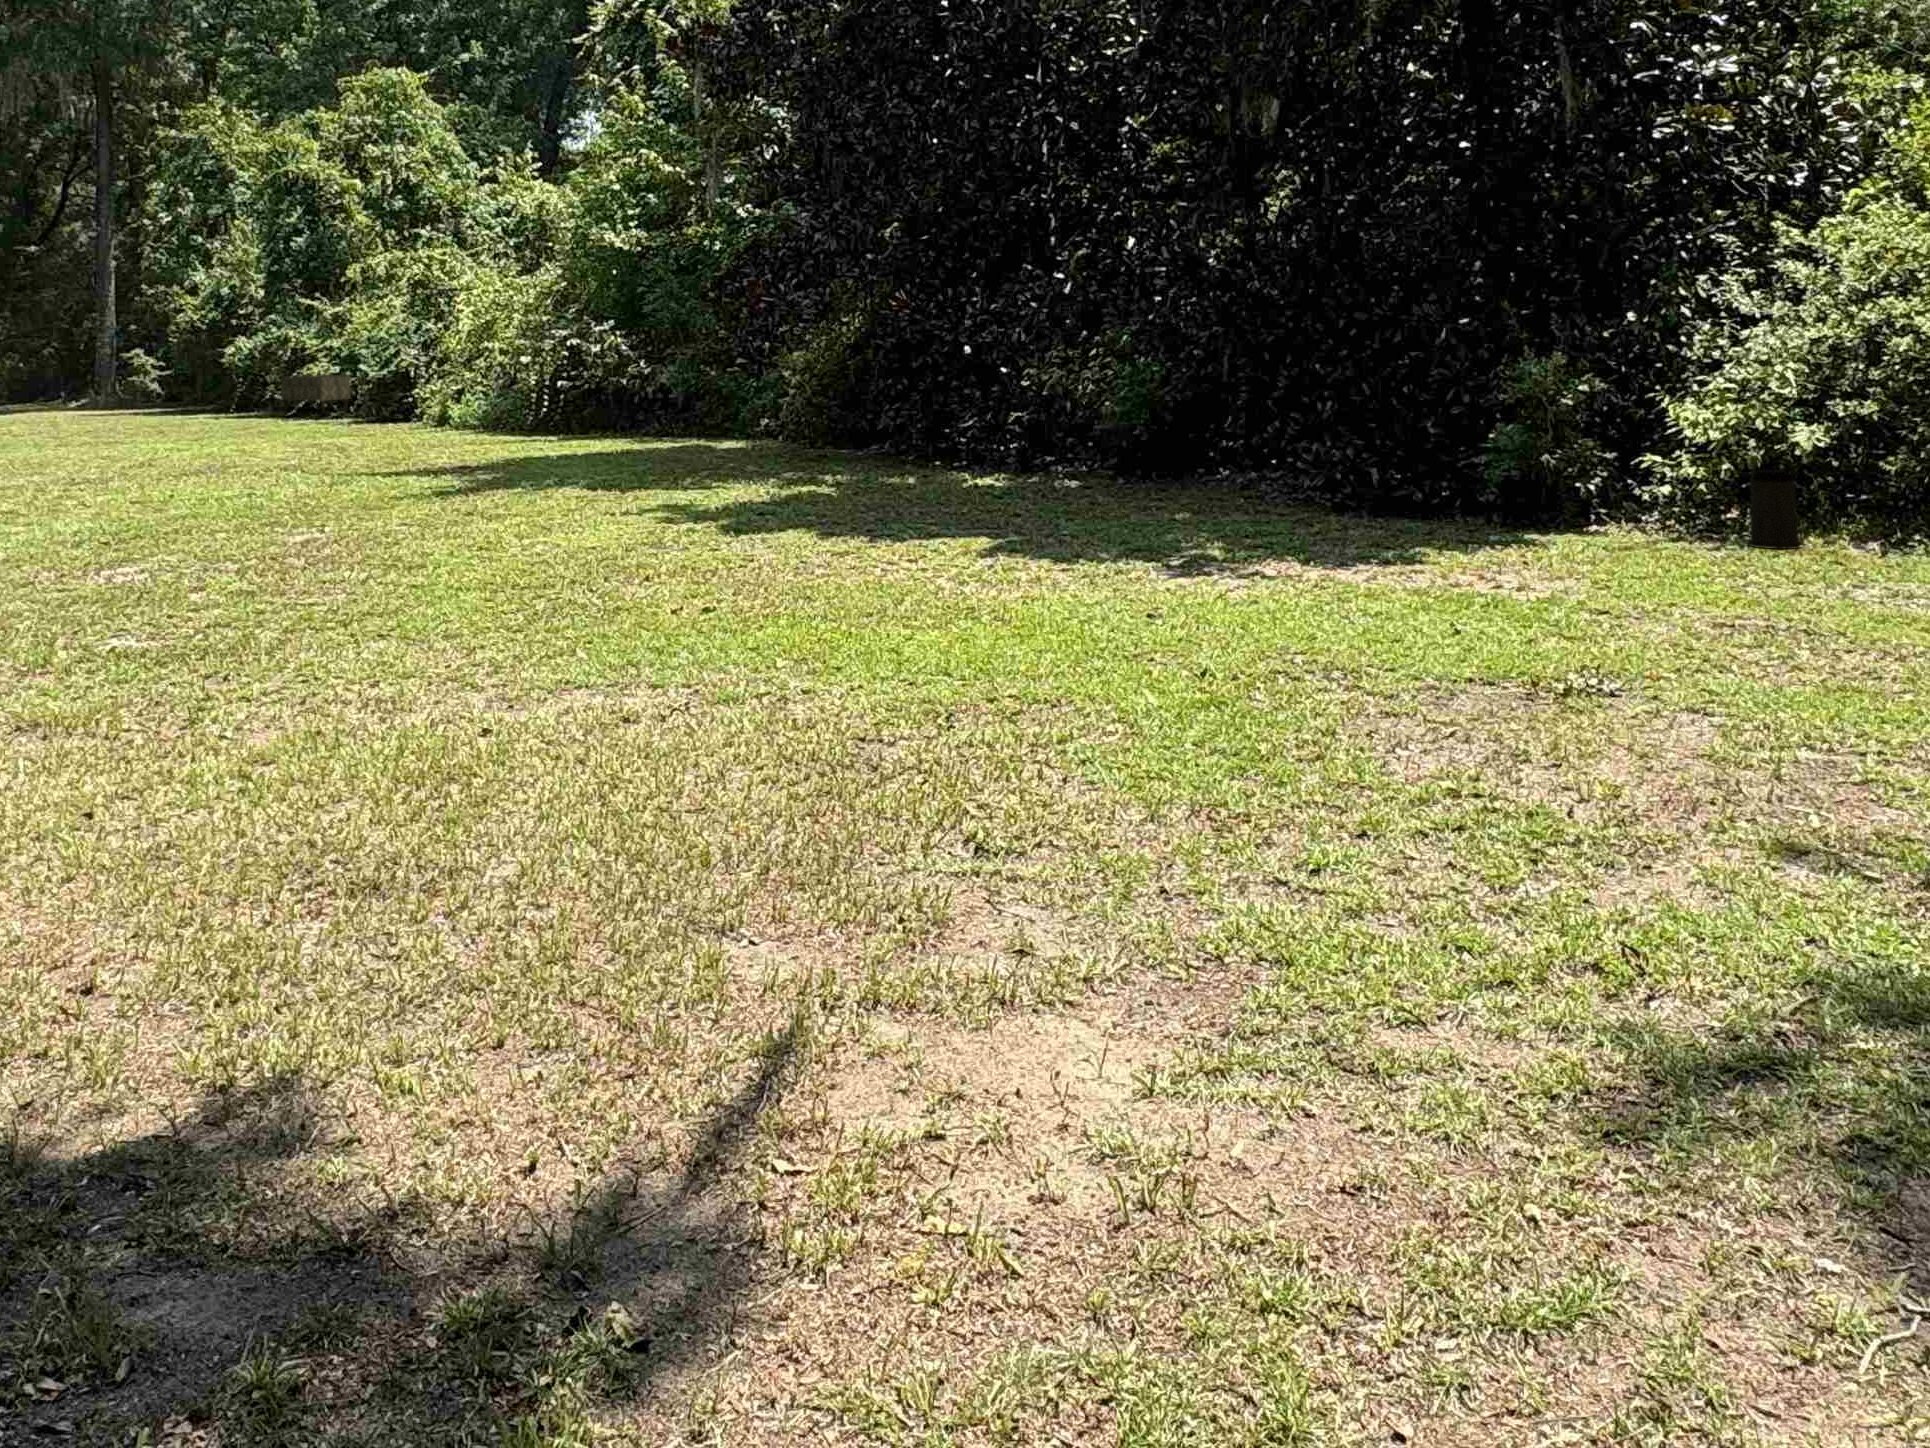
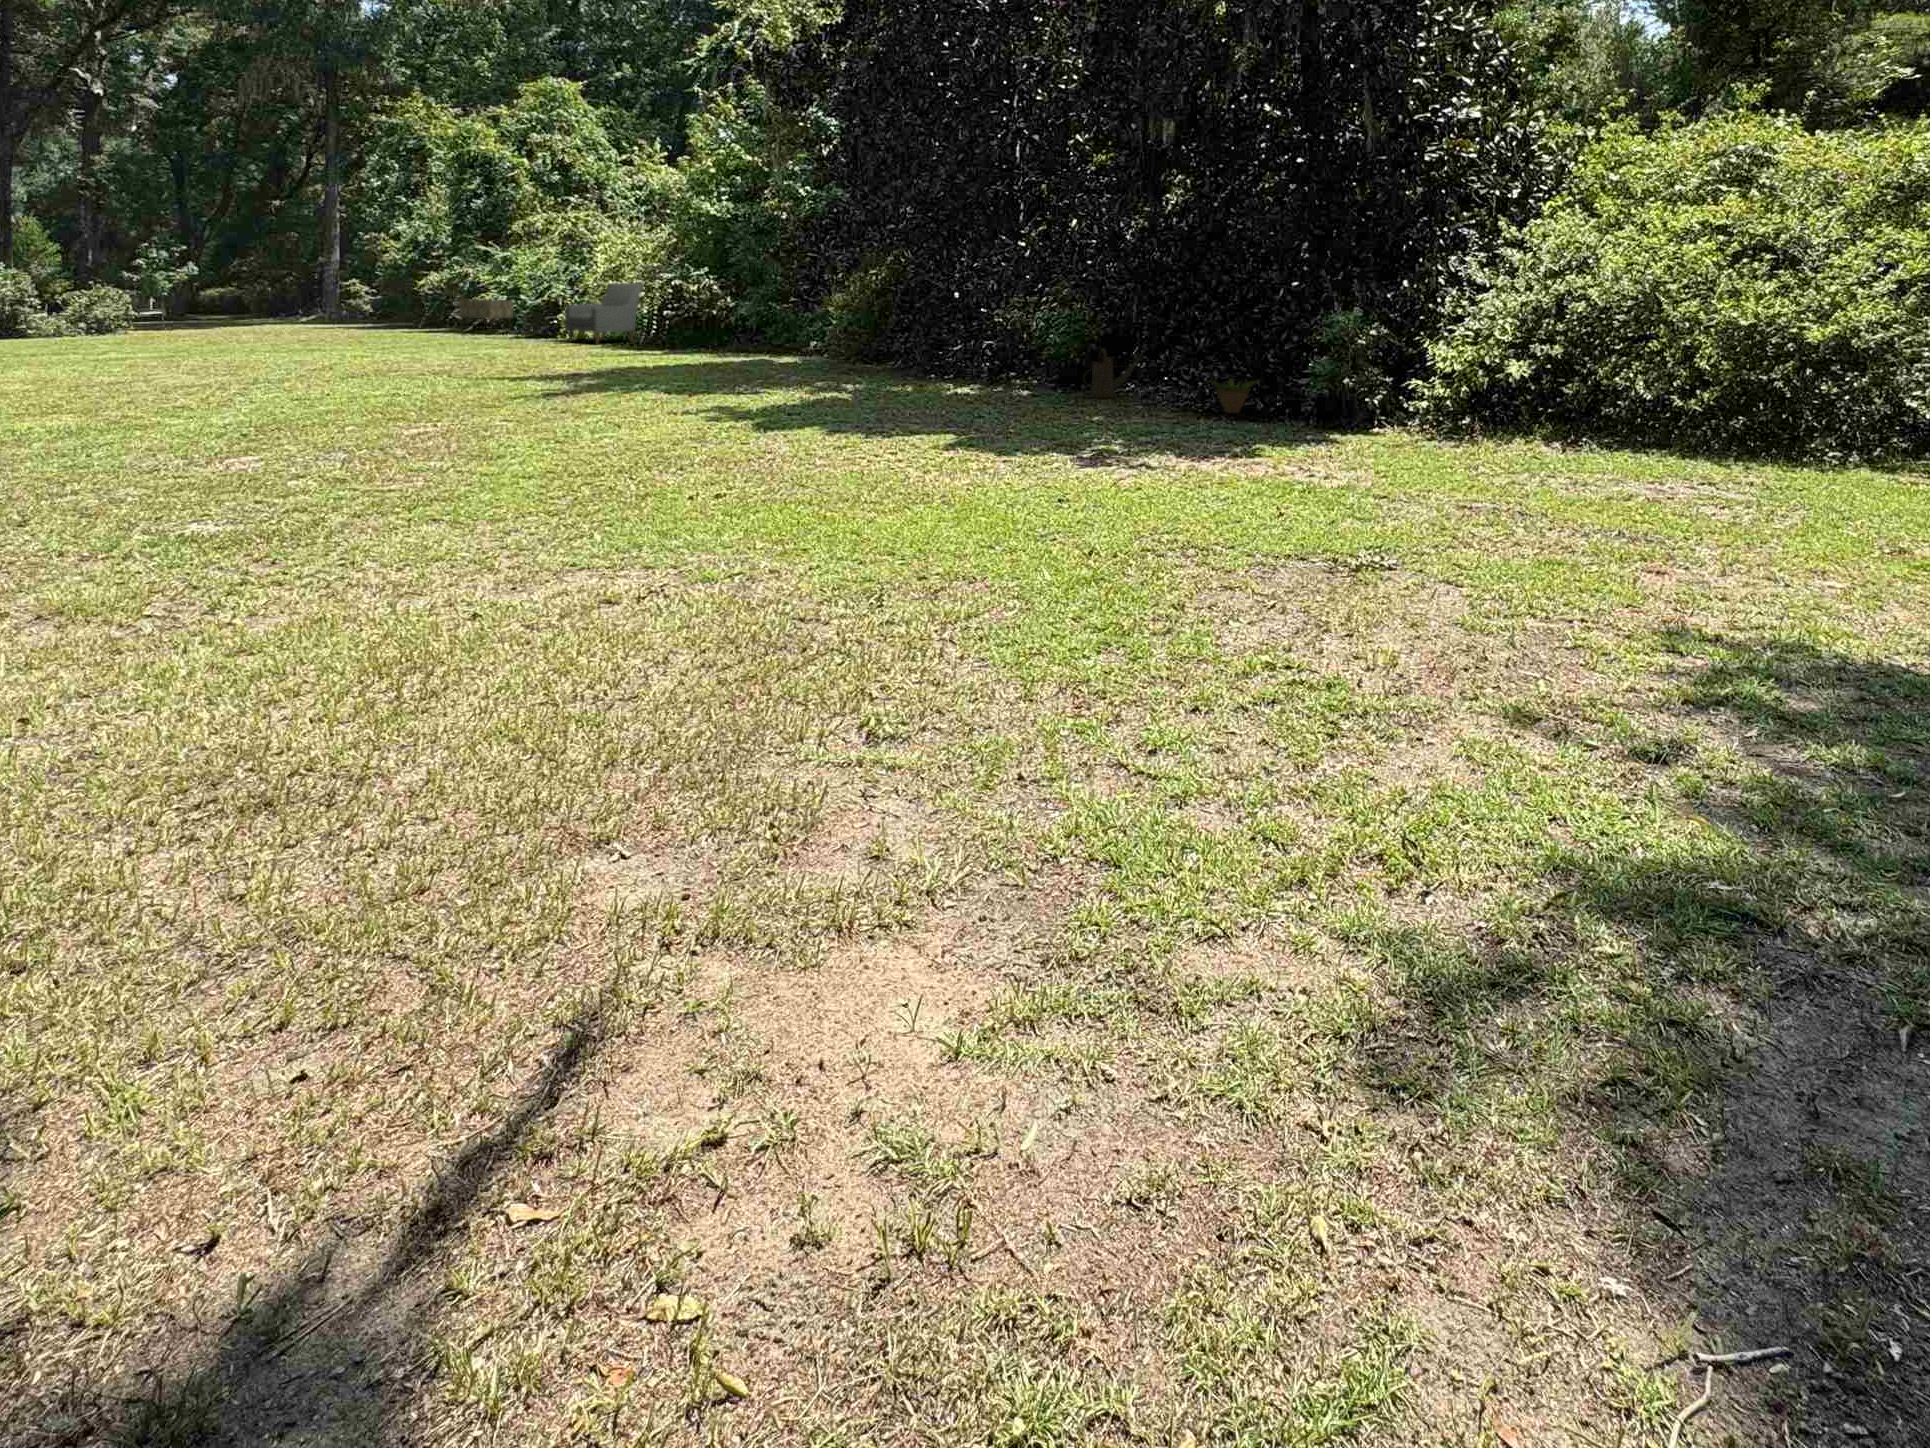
chair: none [429,347,531,432] -> present [565,283,643,344]
watering can: present [1748,455,1801,549] -> present [1090,348,1141,398]
decorative plant: none [1336,462,1424,509] -> present [1209,381,1257,413]

